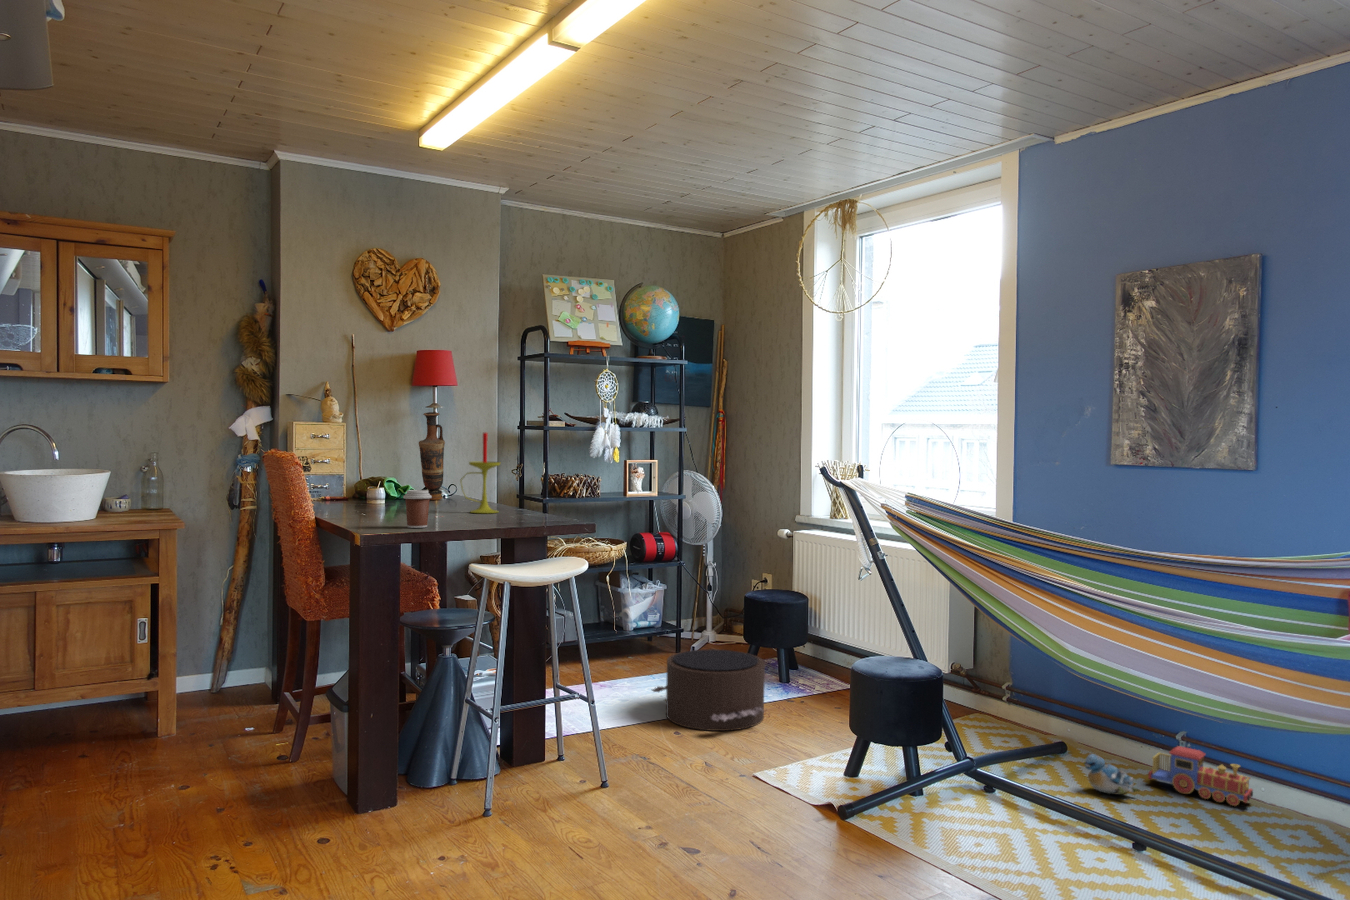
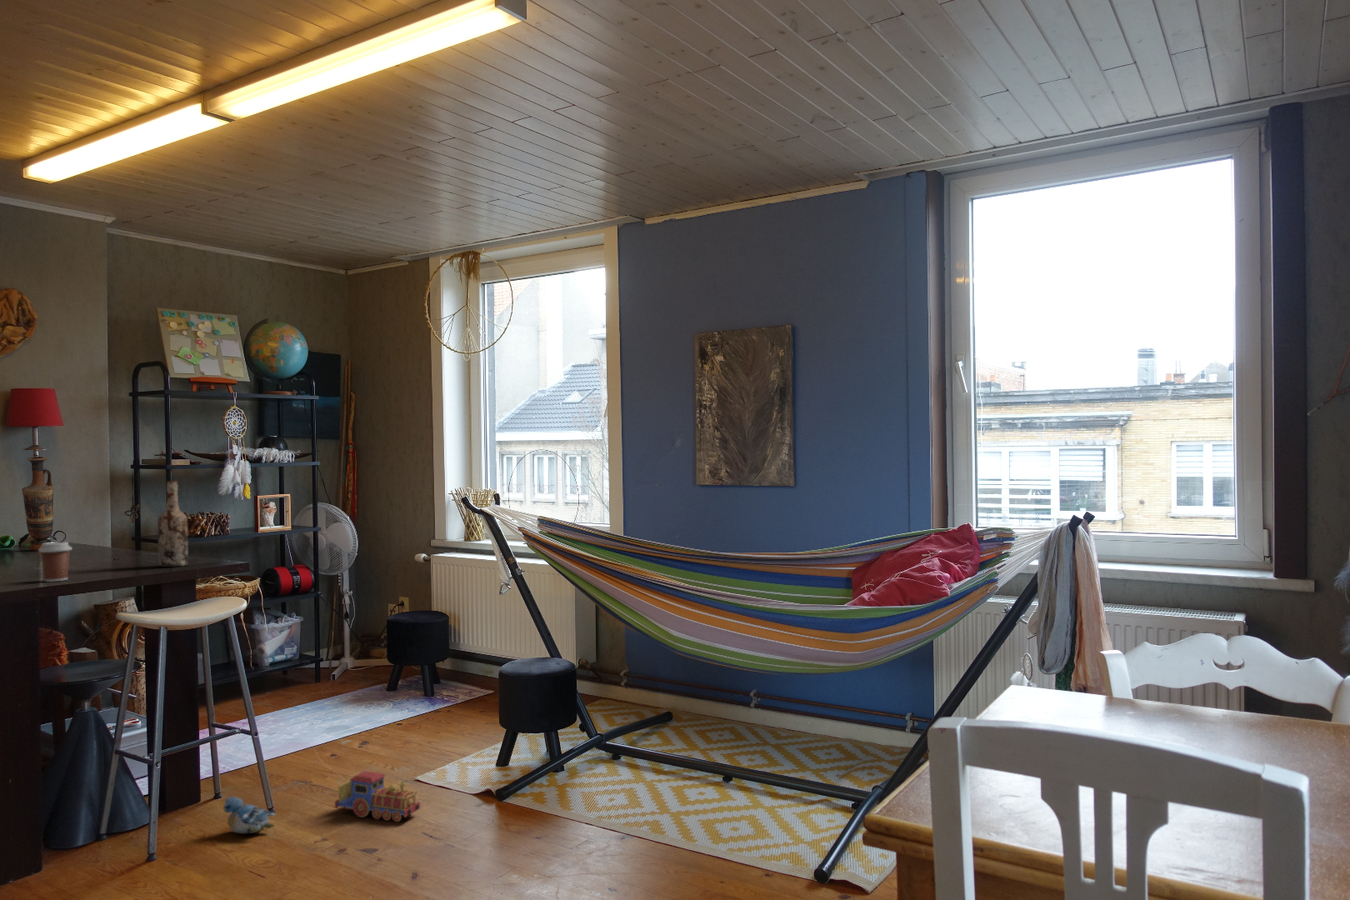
candle: present [461,433,501,513] -> none [89,476,135,561]
wine bottle: none [512,435,539,522] -> present [158,481,188,567]
pouf: present [652,649,765,731] -> none [300,672,418,749]
toy train: present [1148,746,1253,806] -> present [335,771,420,822]
plush toy: present [1084,754,1139,795] -> present [224,797,275,834]

